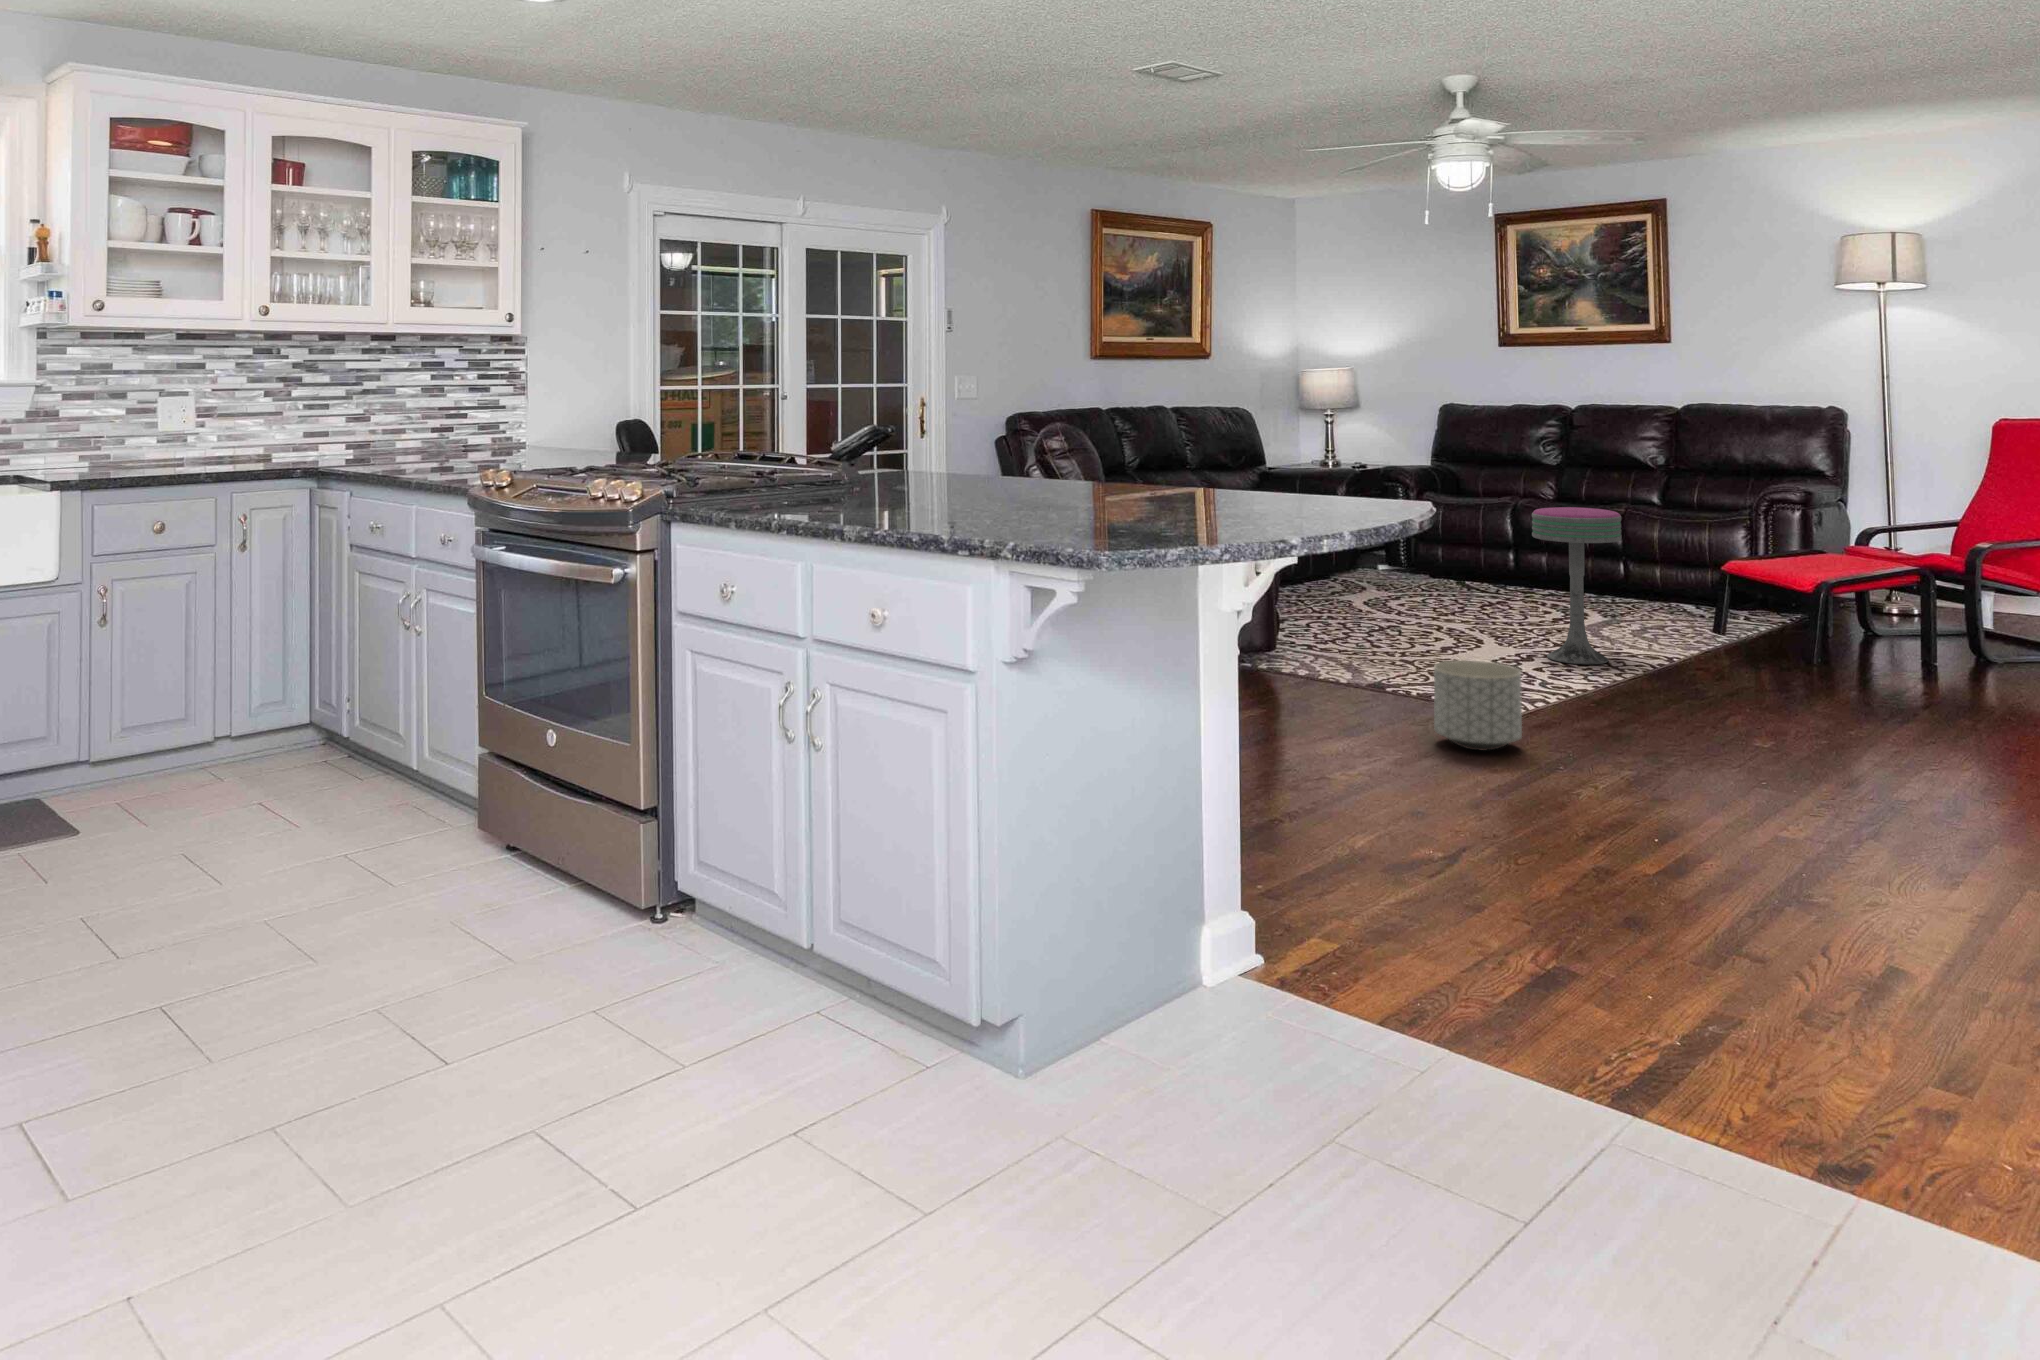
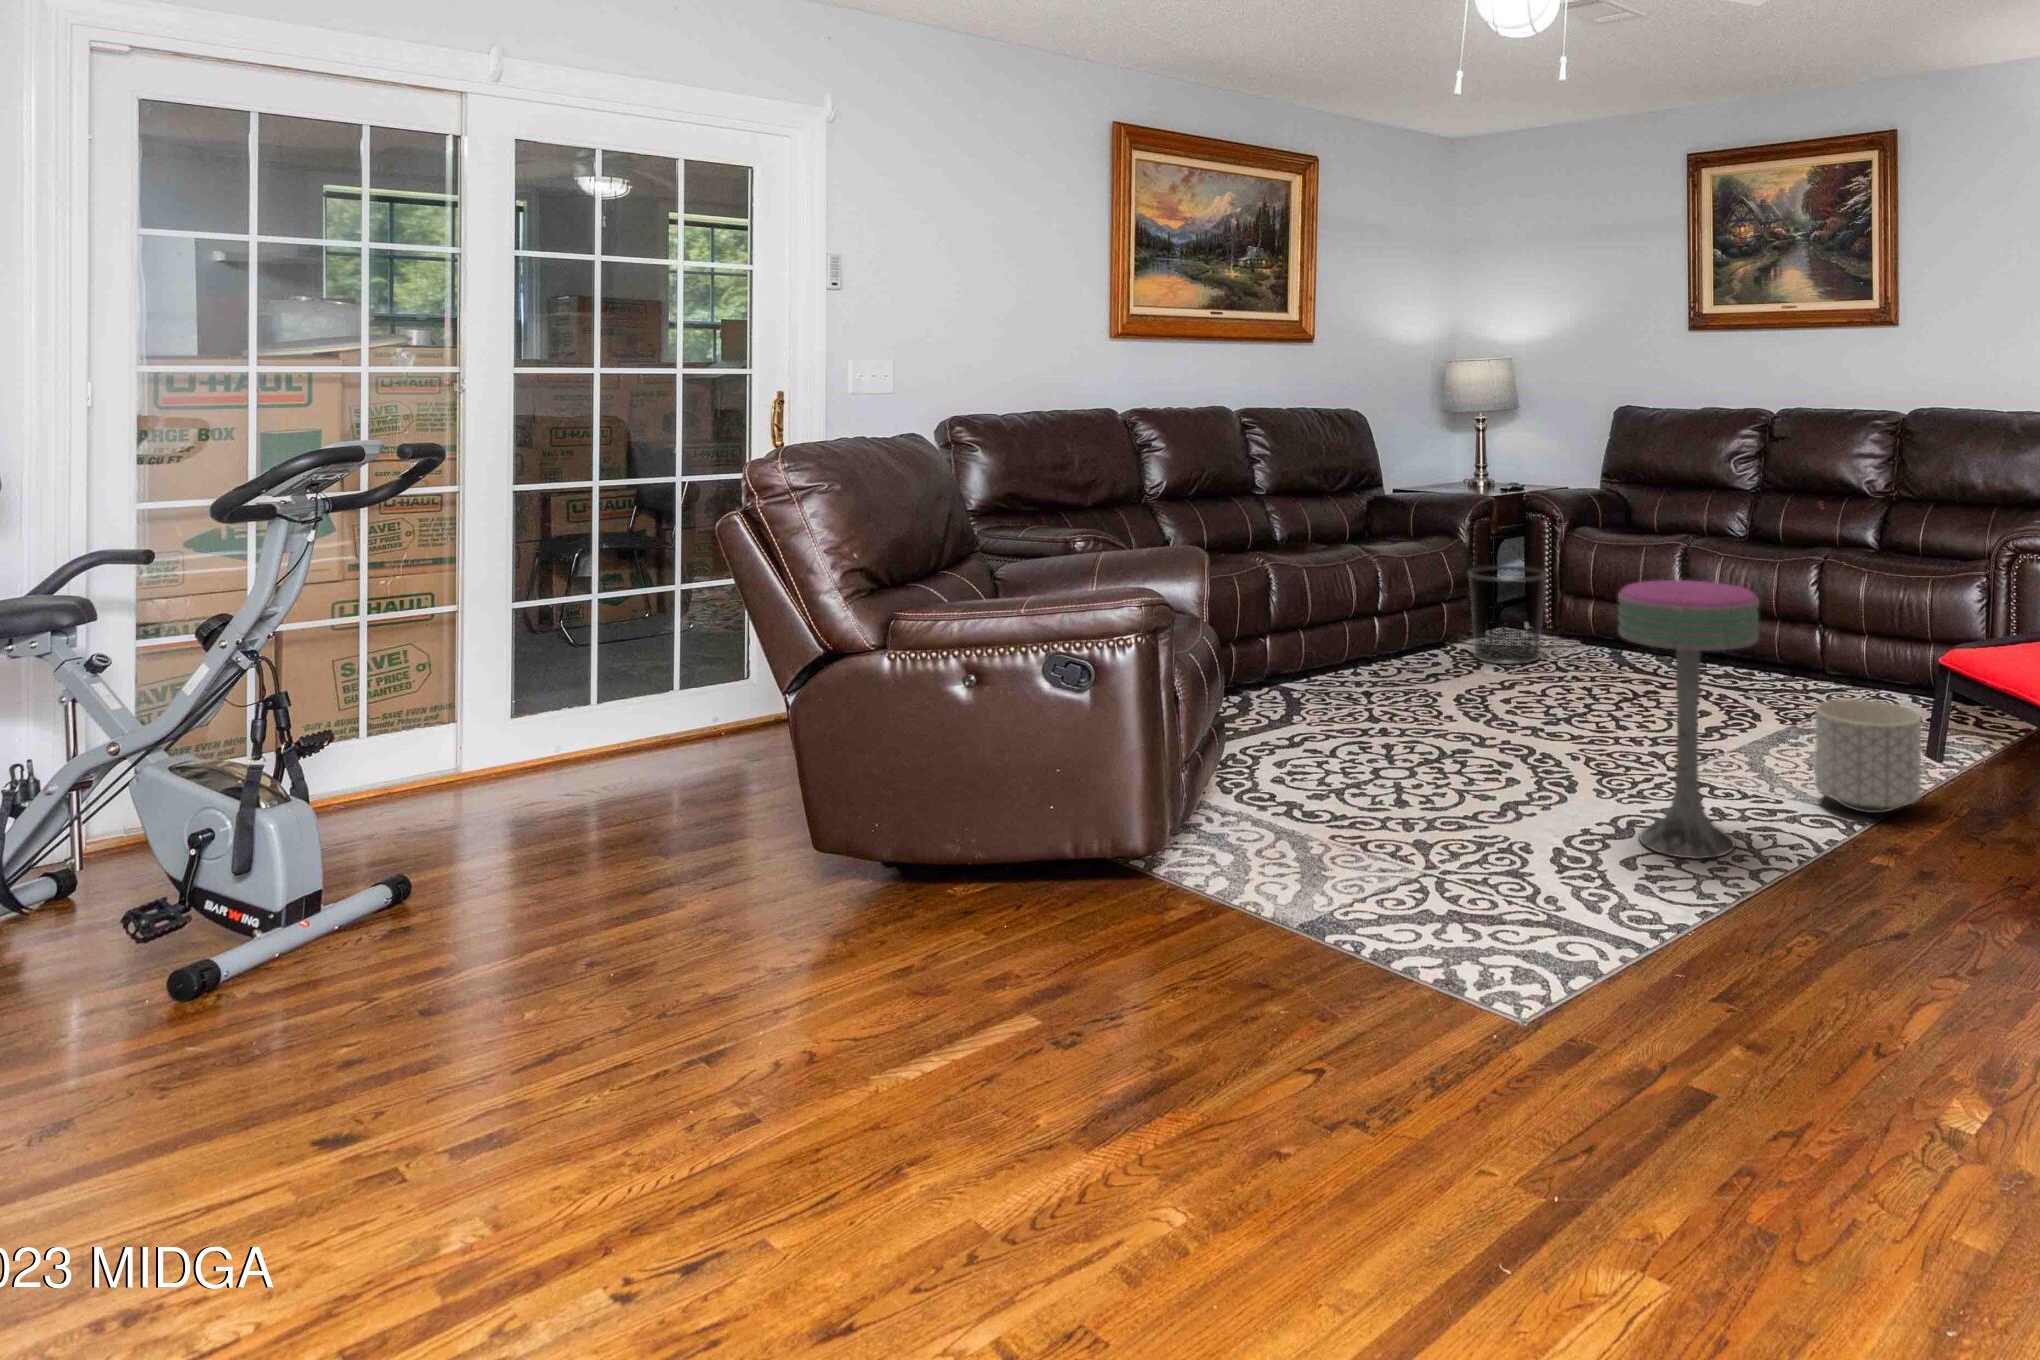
trash can: none [1357,521,1417,588] -> present [1467,566,1547,664]
planter: present [1434,660,1522,751] -> present [1815,699,1921,813]

